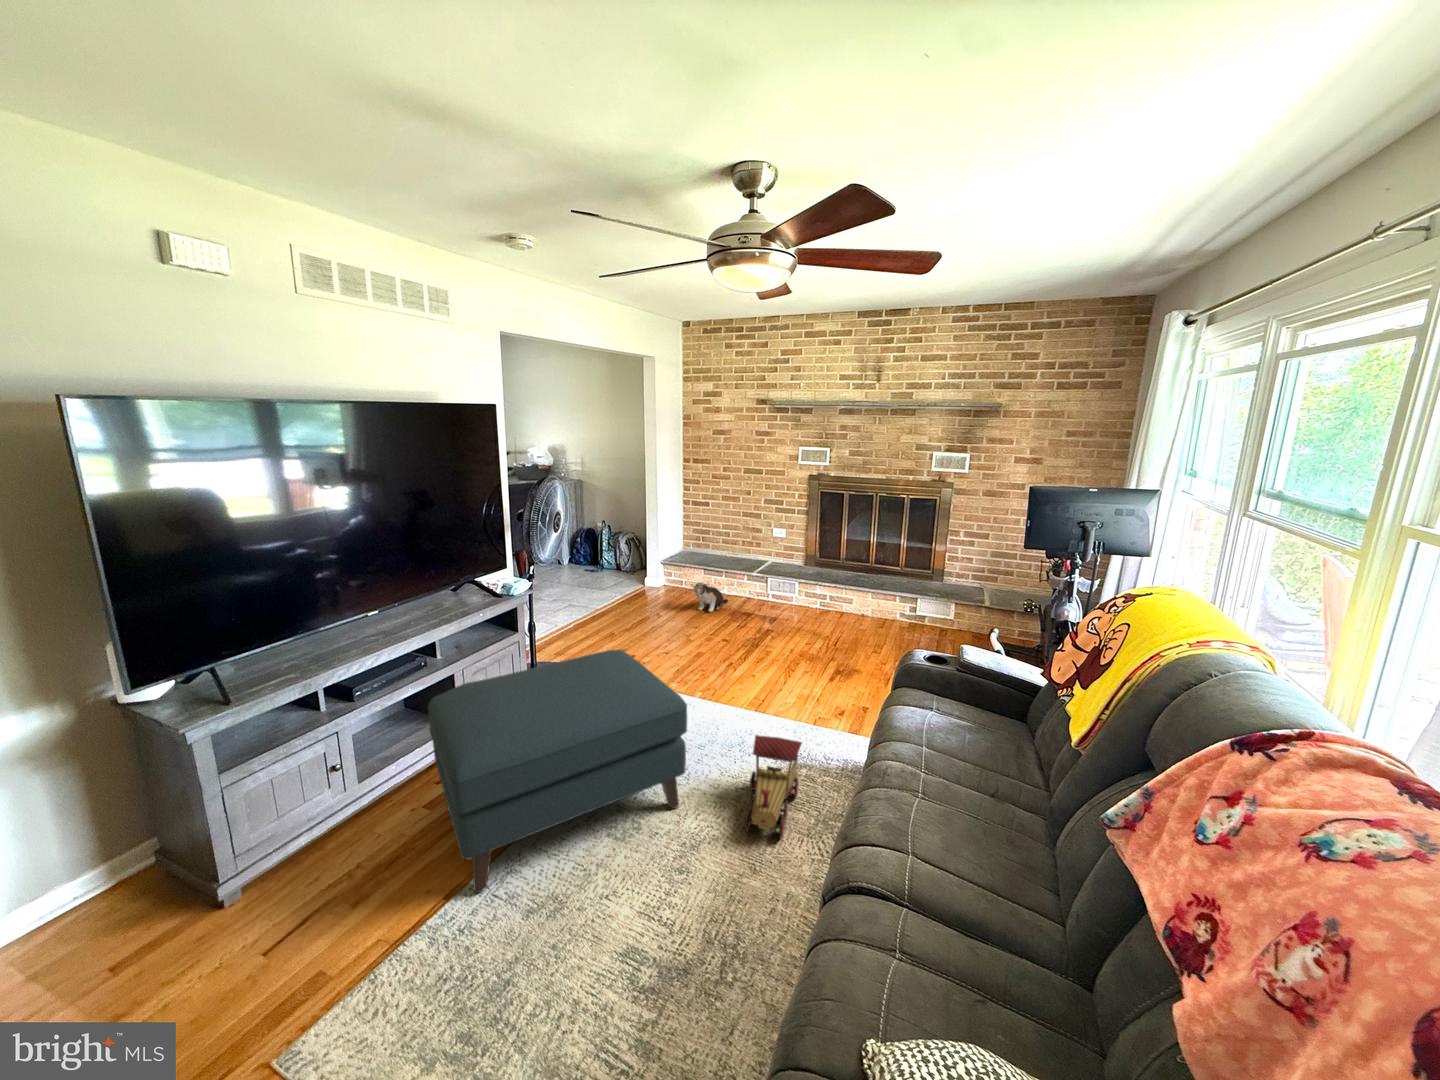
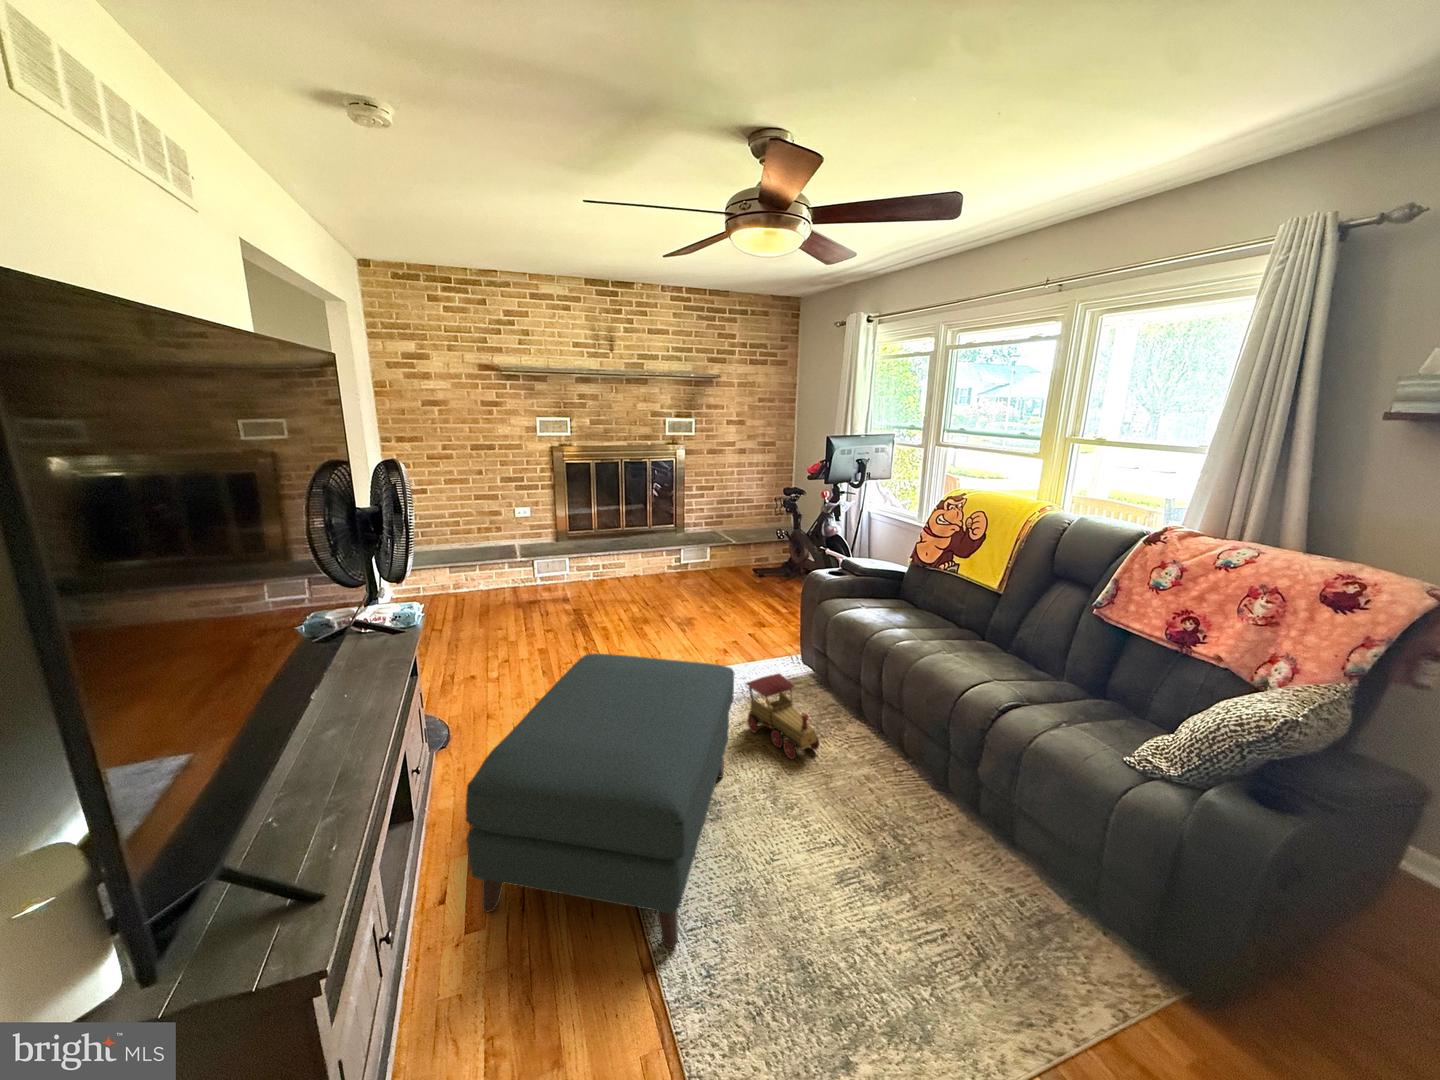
plush toy: present [691,582,728,612] -> none [470,582,503,616]

